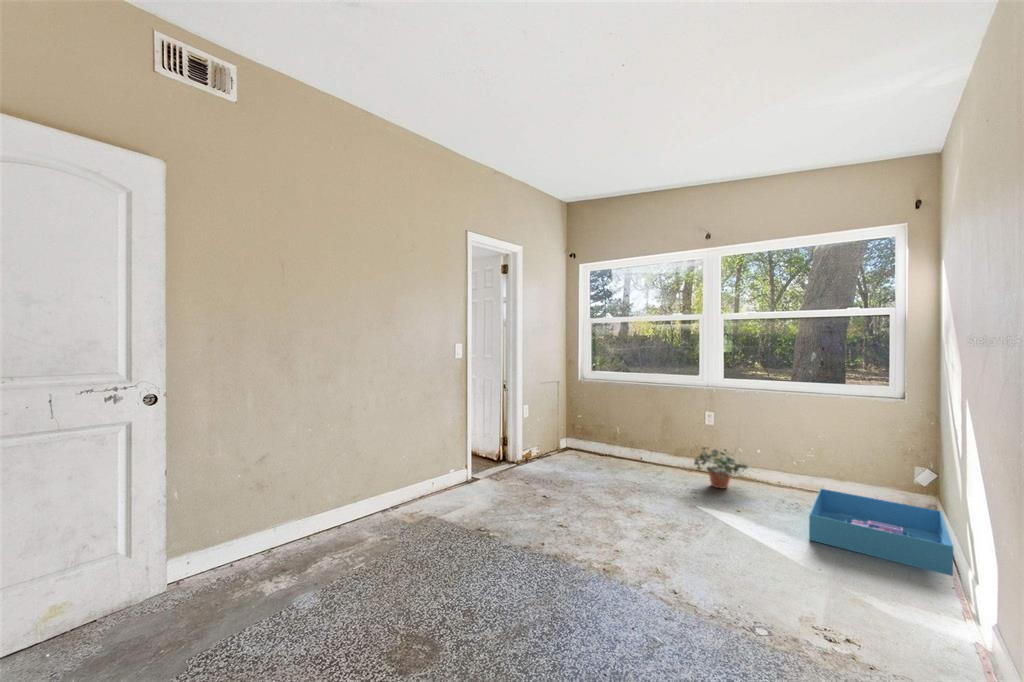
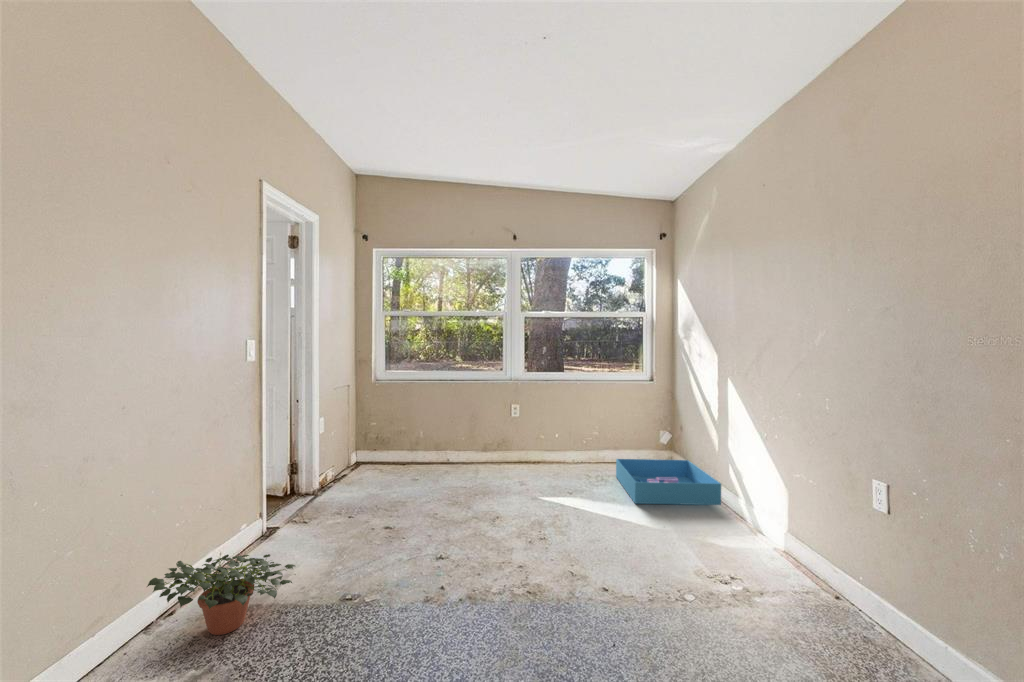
potted plant: present [694,447,758,488] -> present [147,554,295,635]

